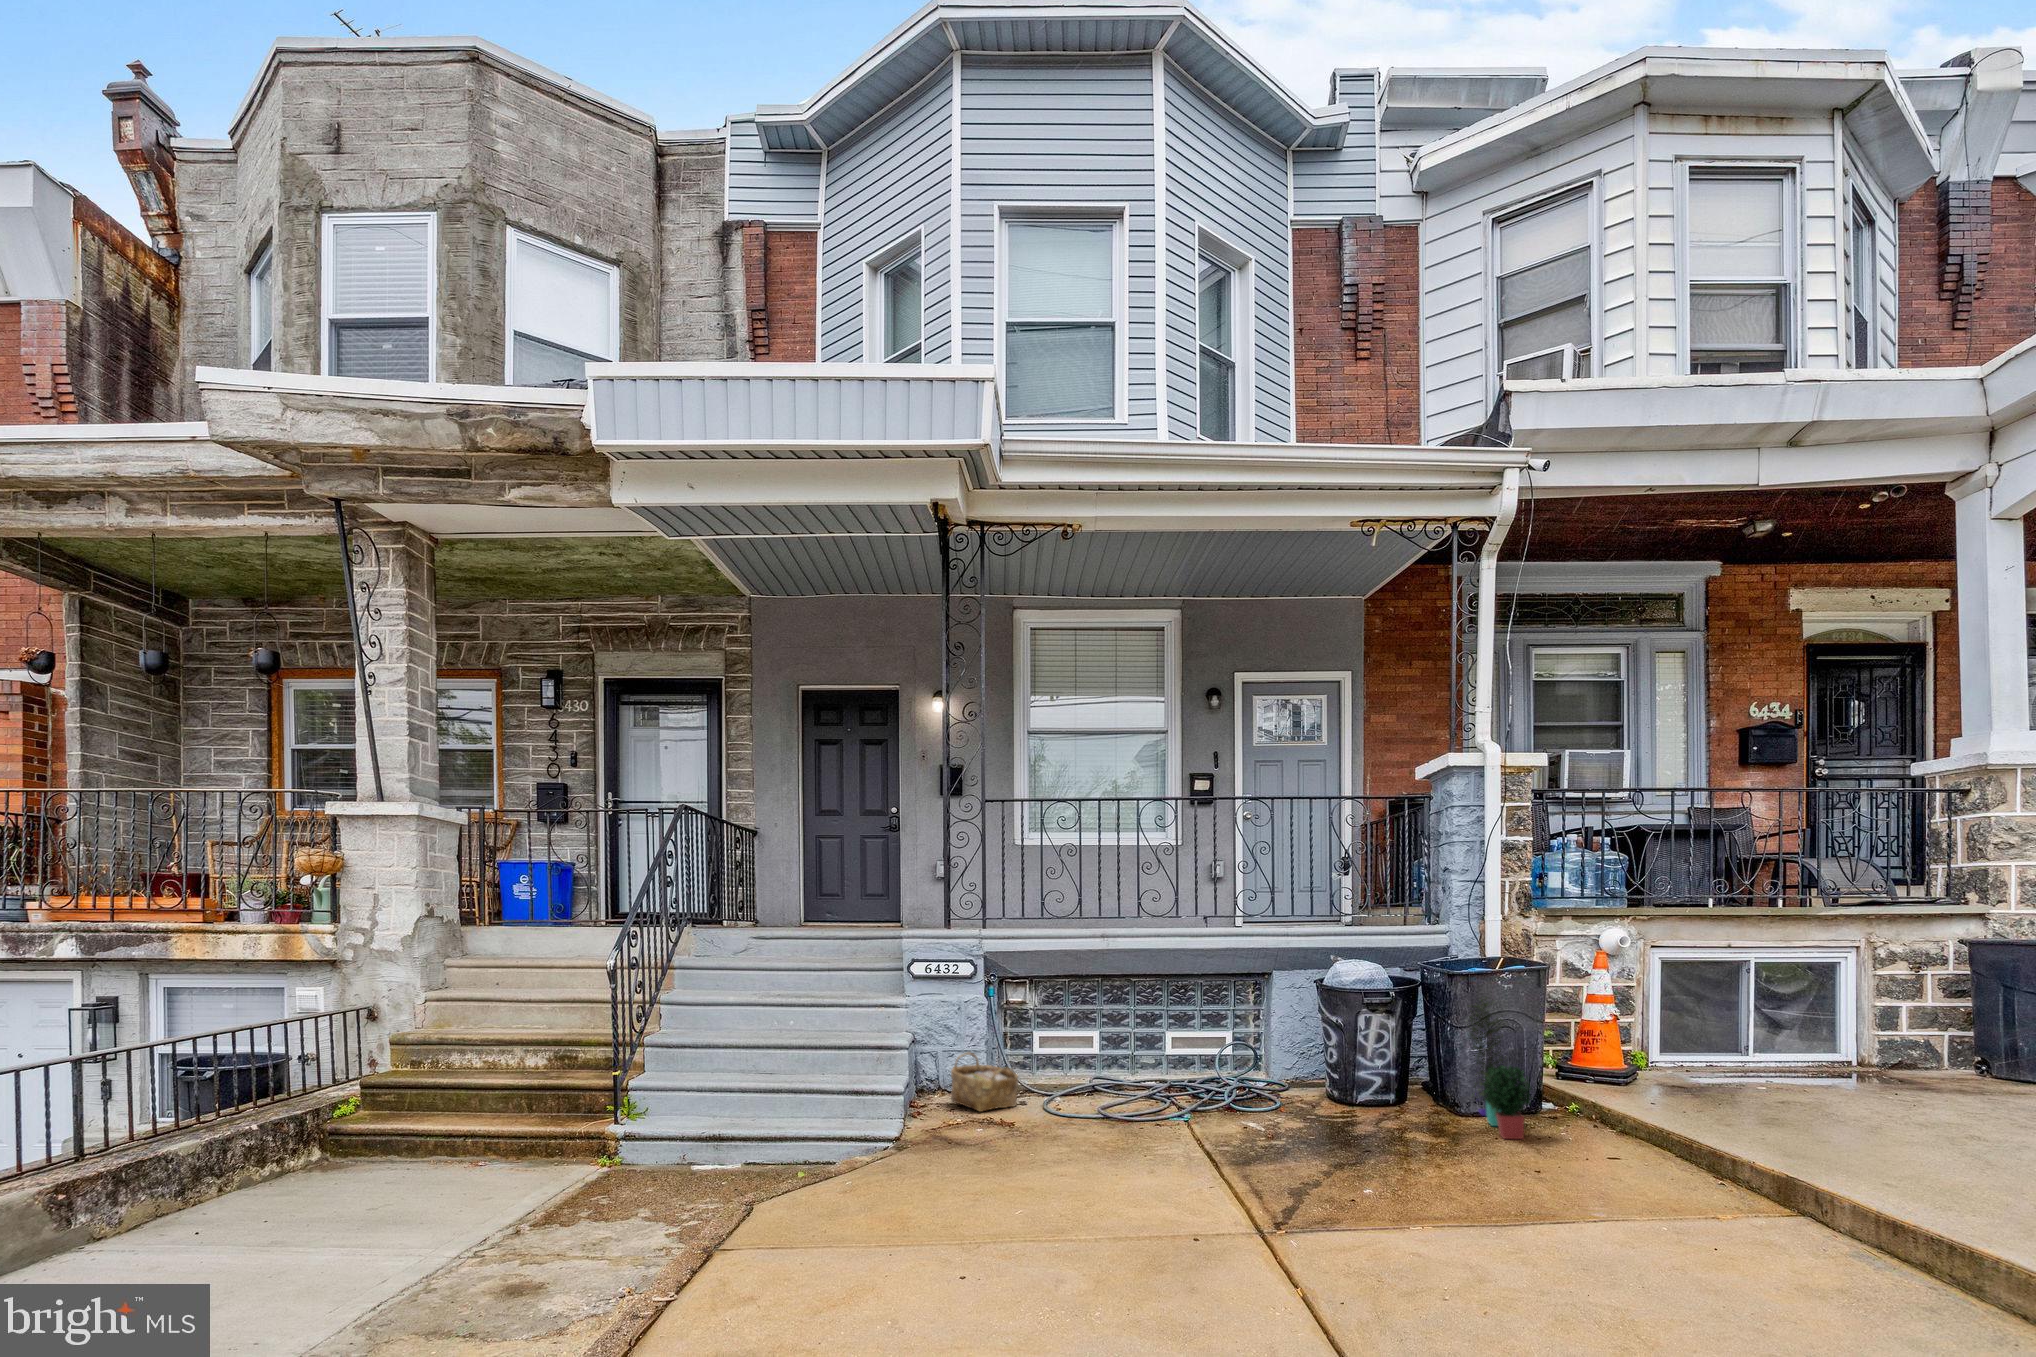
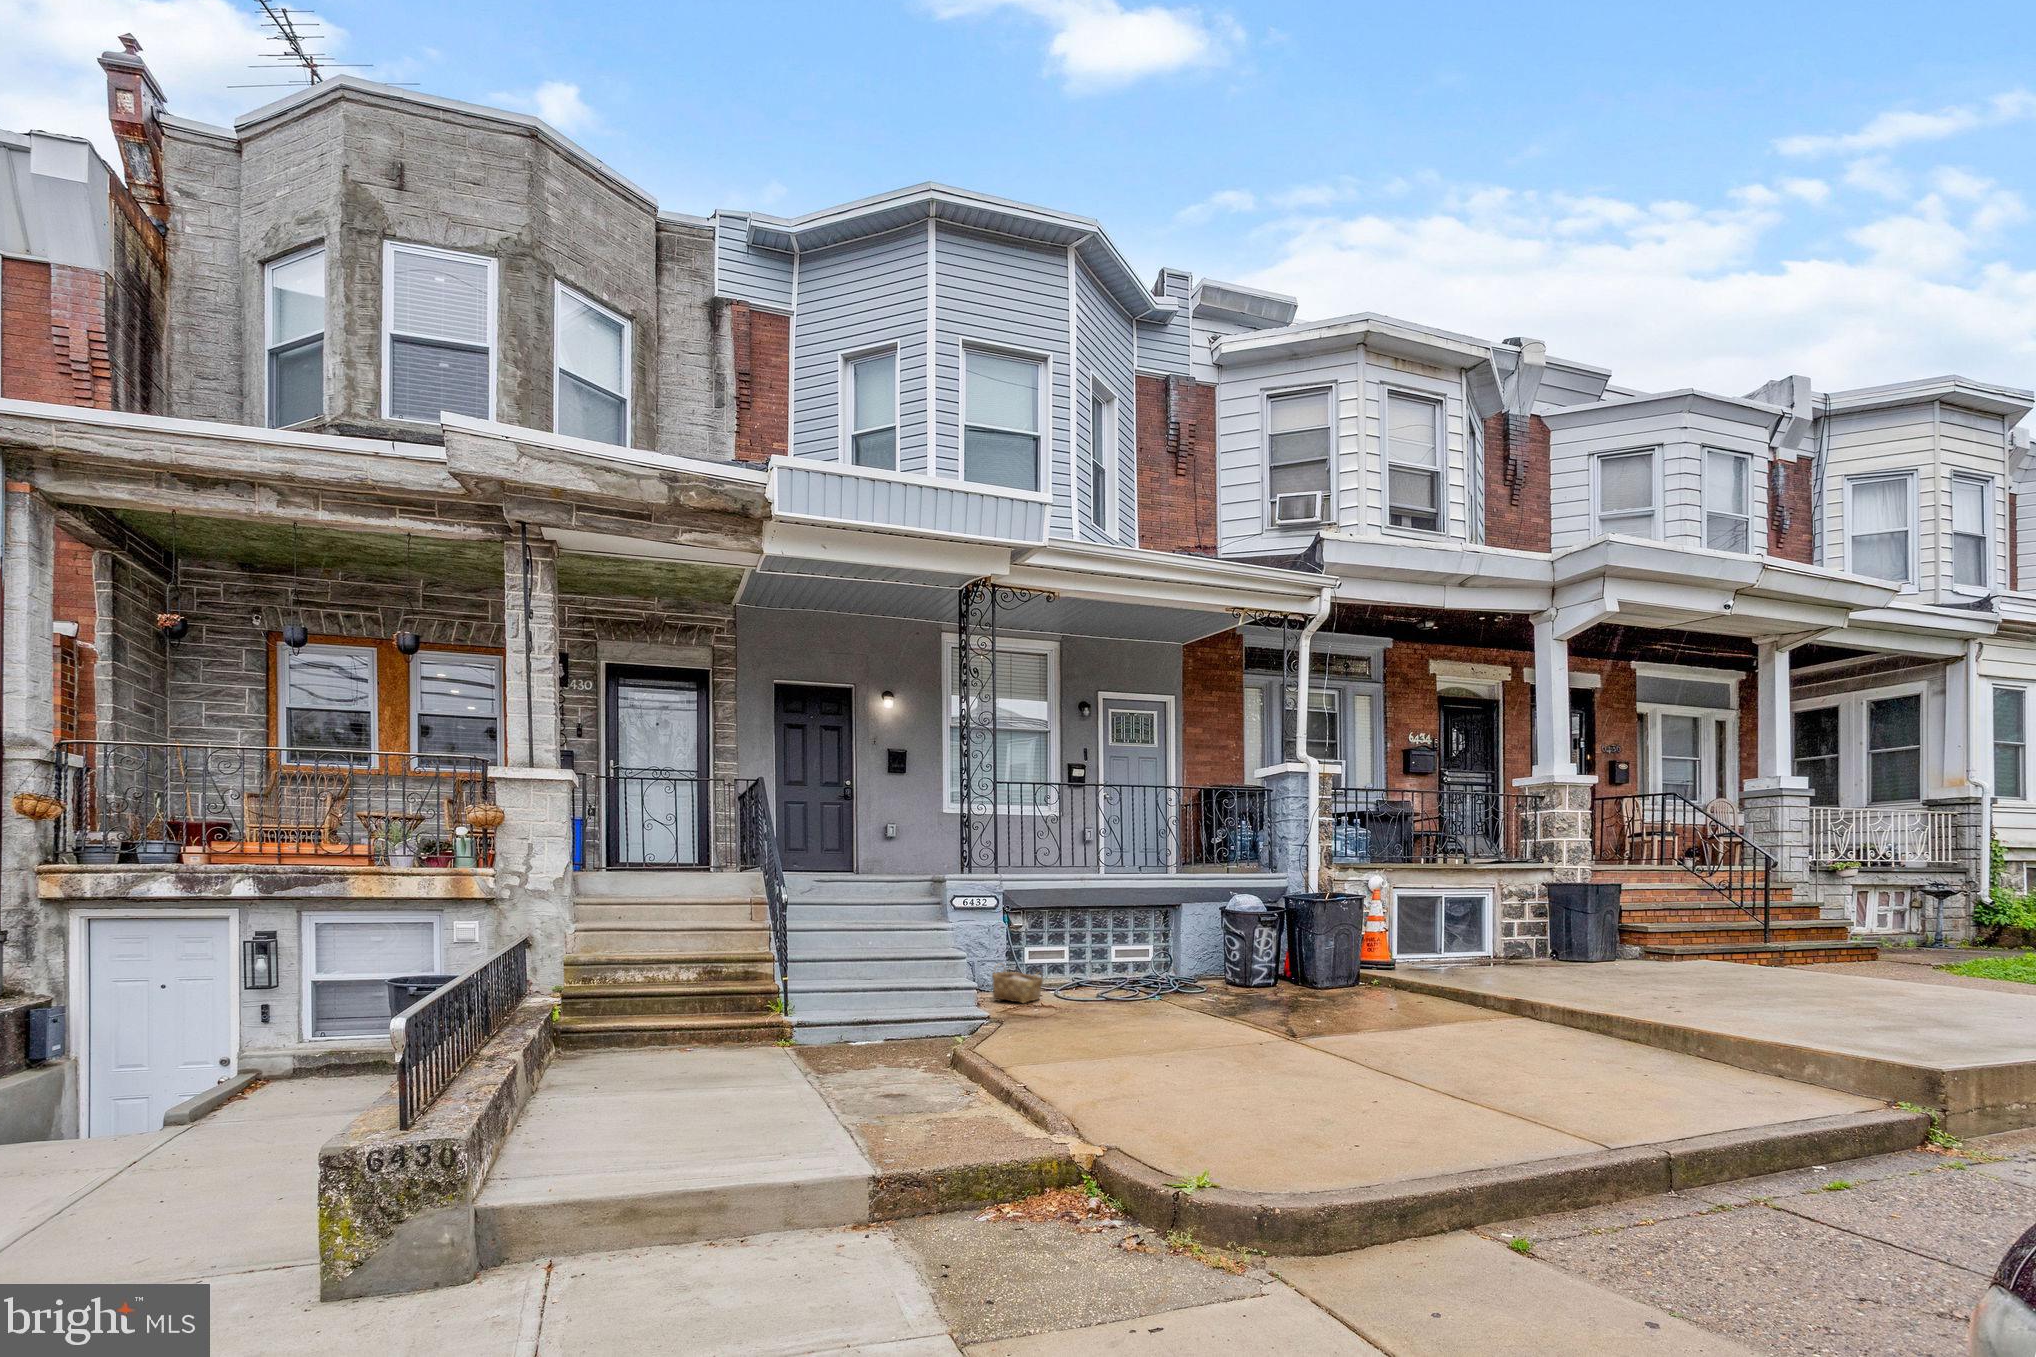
potted plant: present [1470,997,1532,1139] -> none [1325,916,1390,1002]

